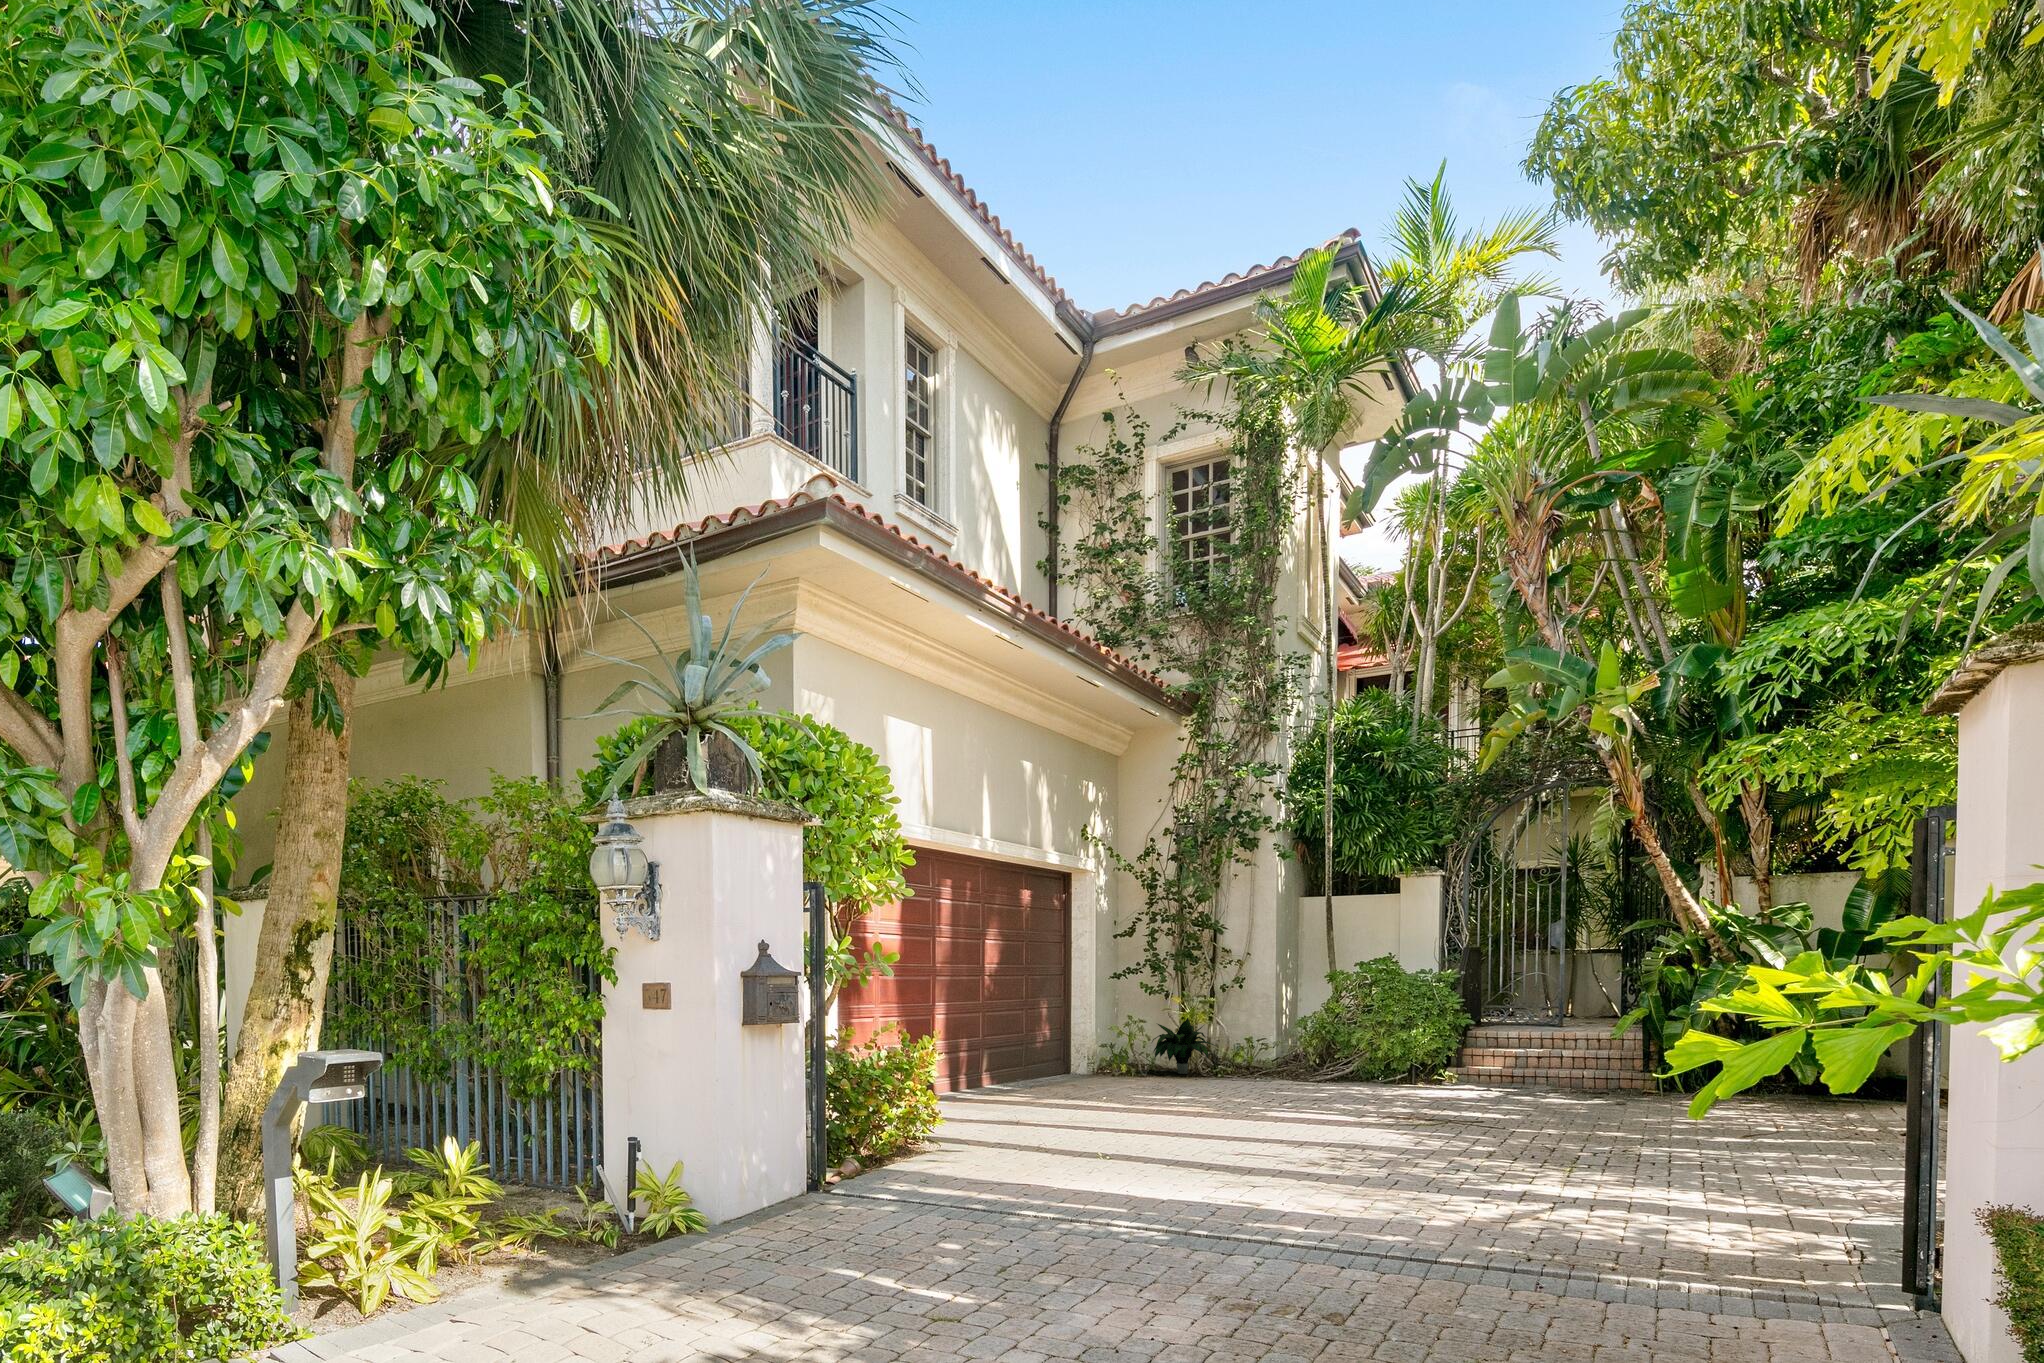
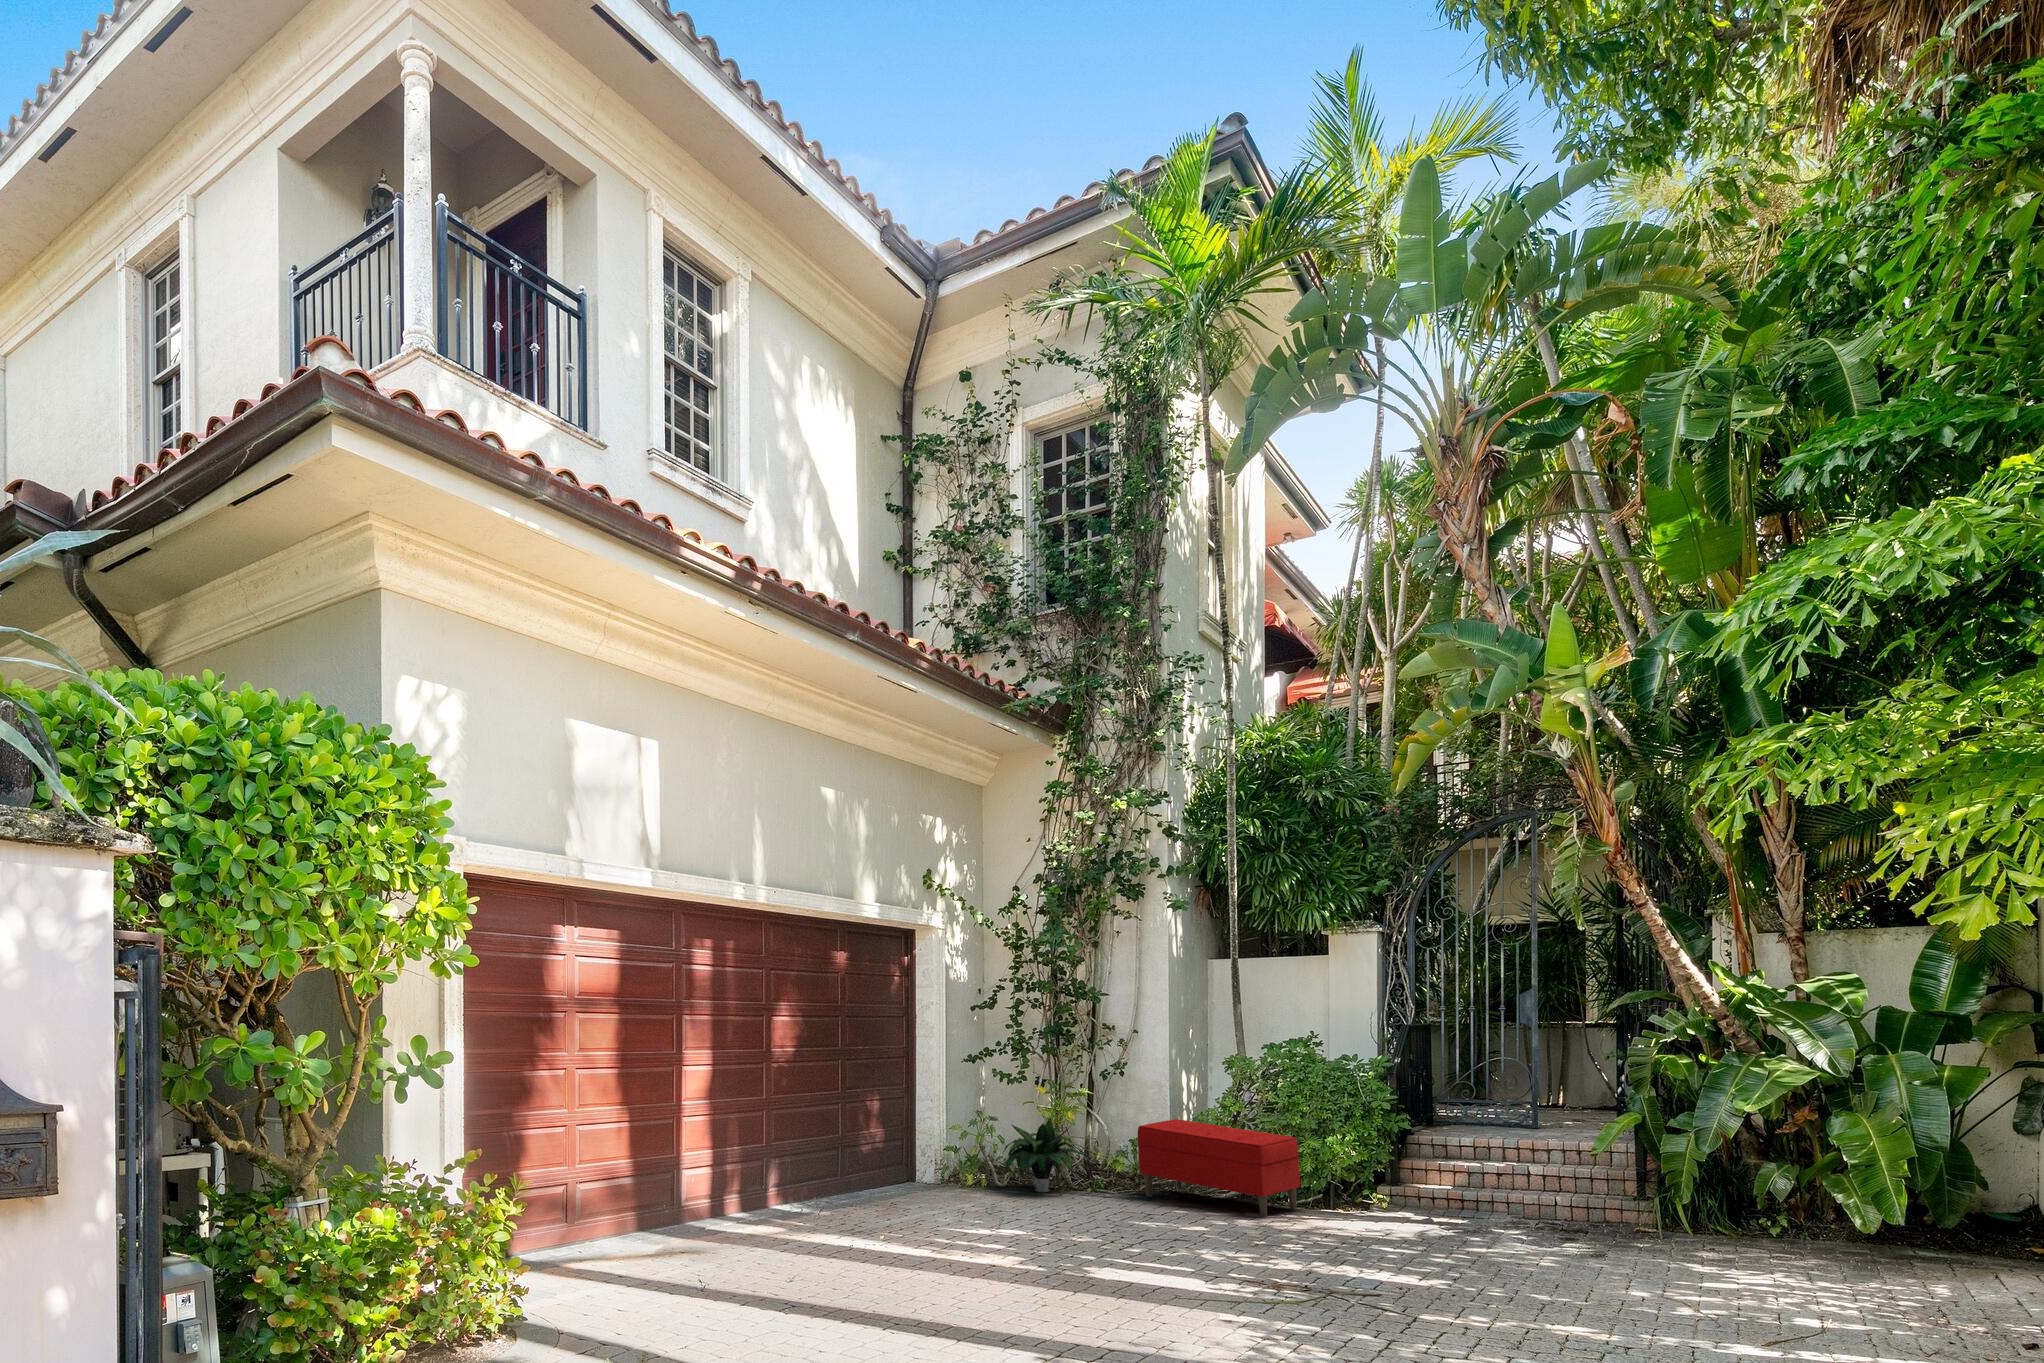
bench: none [1258,1019,1387,1089] -> present [1138,1119,1300,1217]

